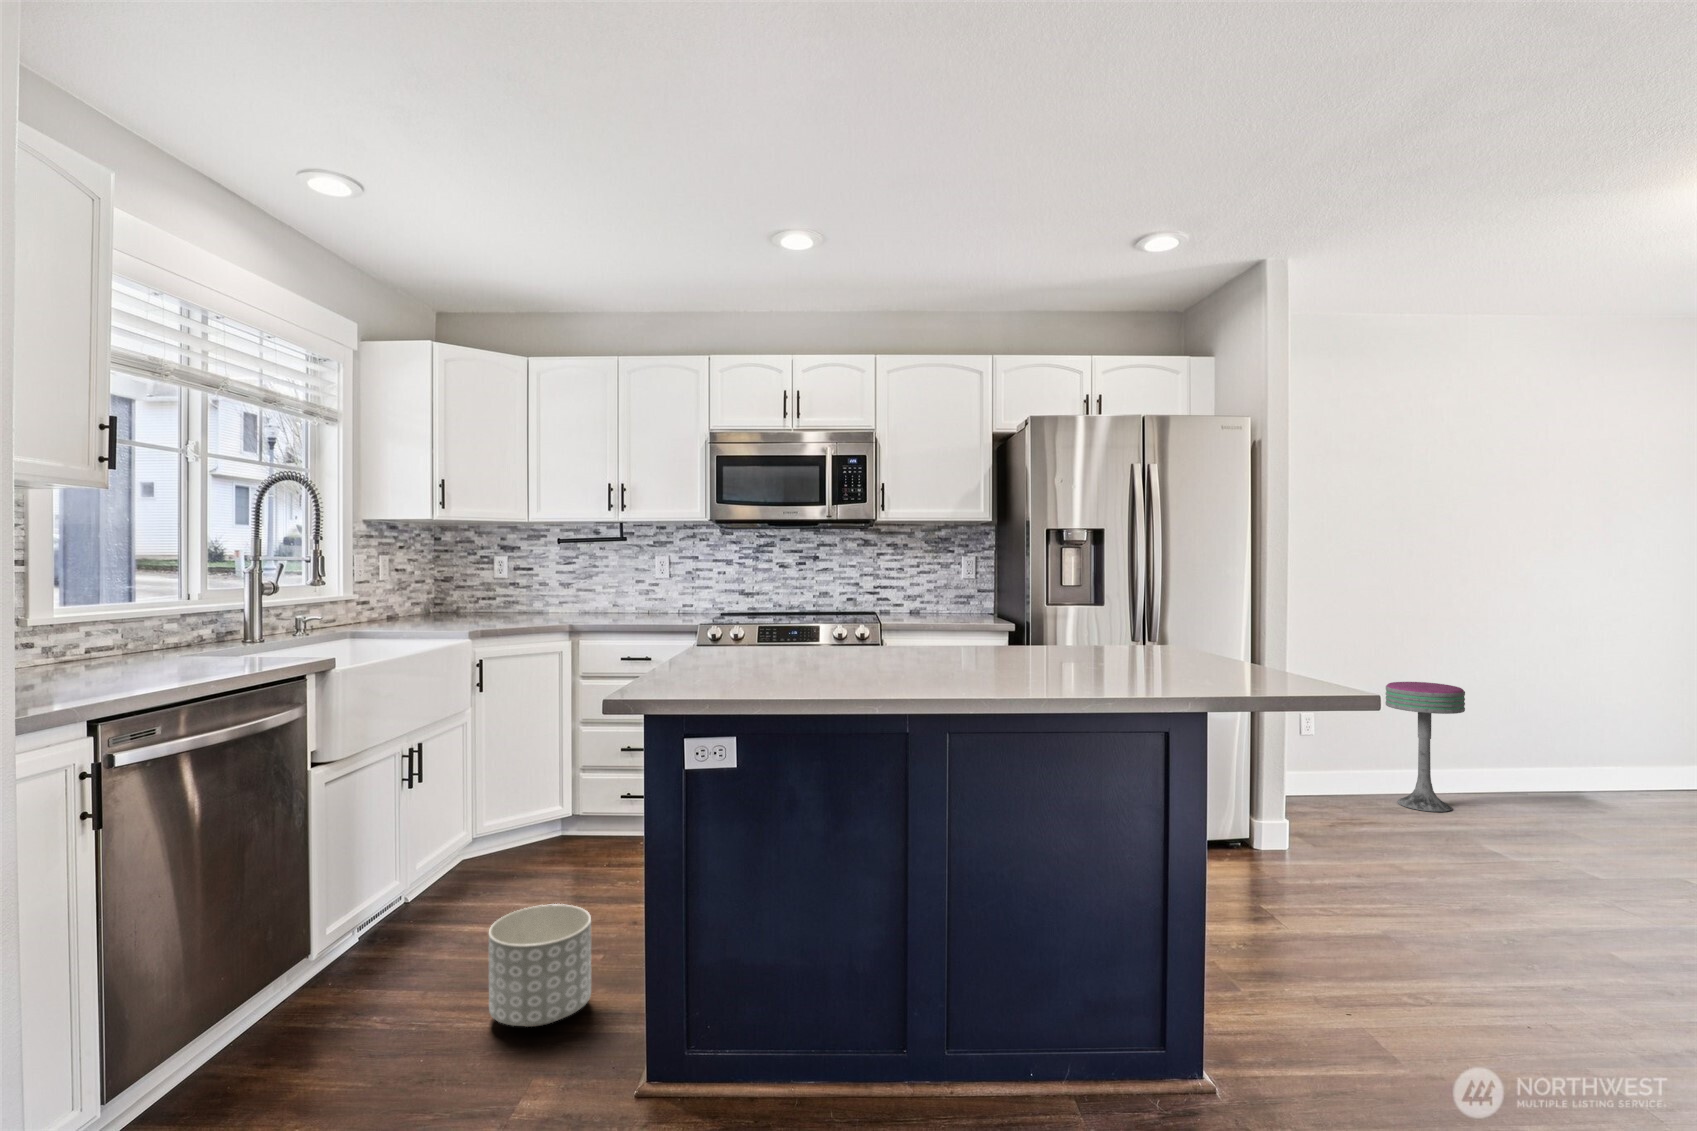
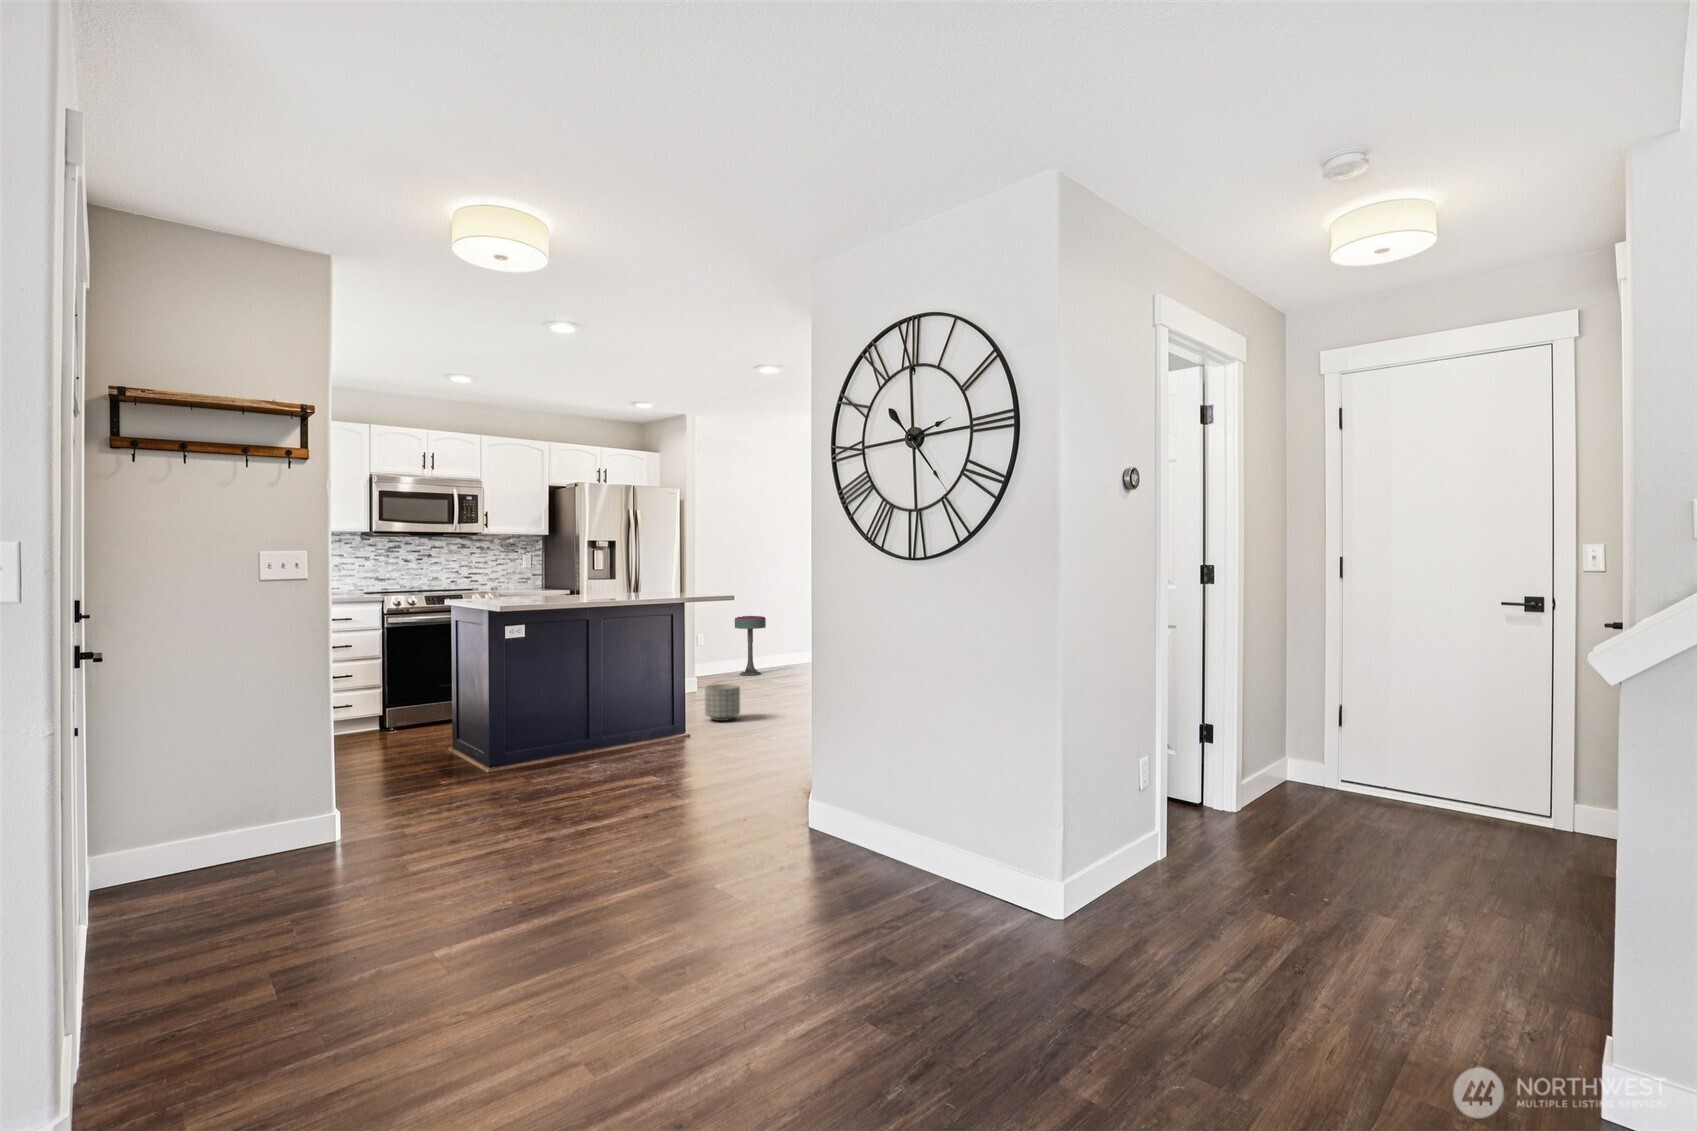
planter: present [489,904,591,1027] -> present [705,684,740,721]

